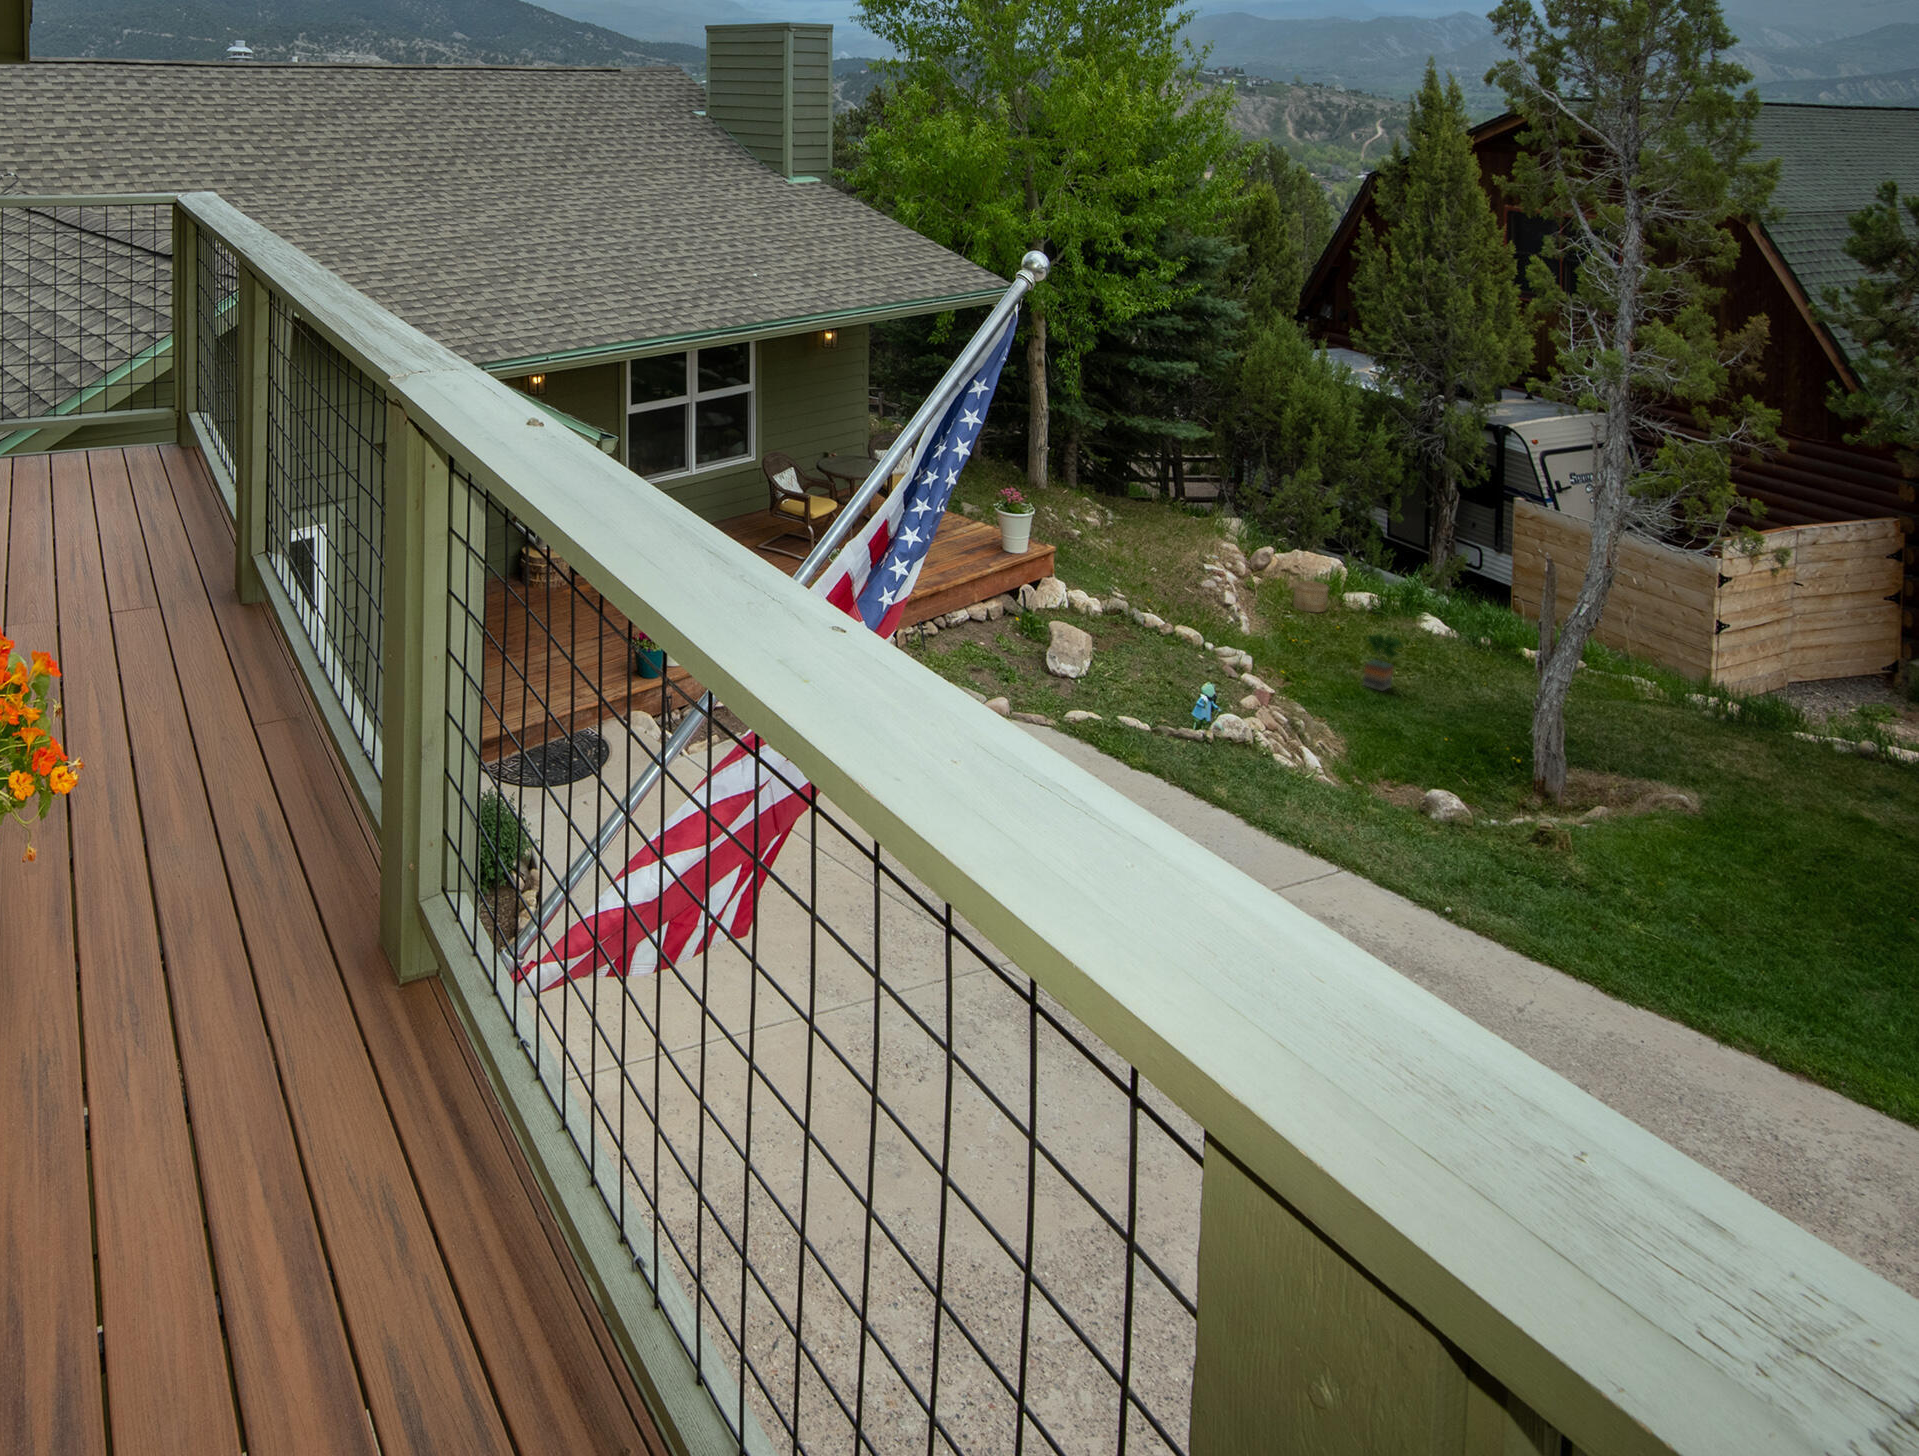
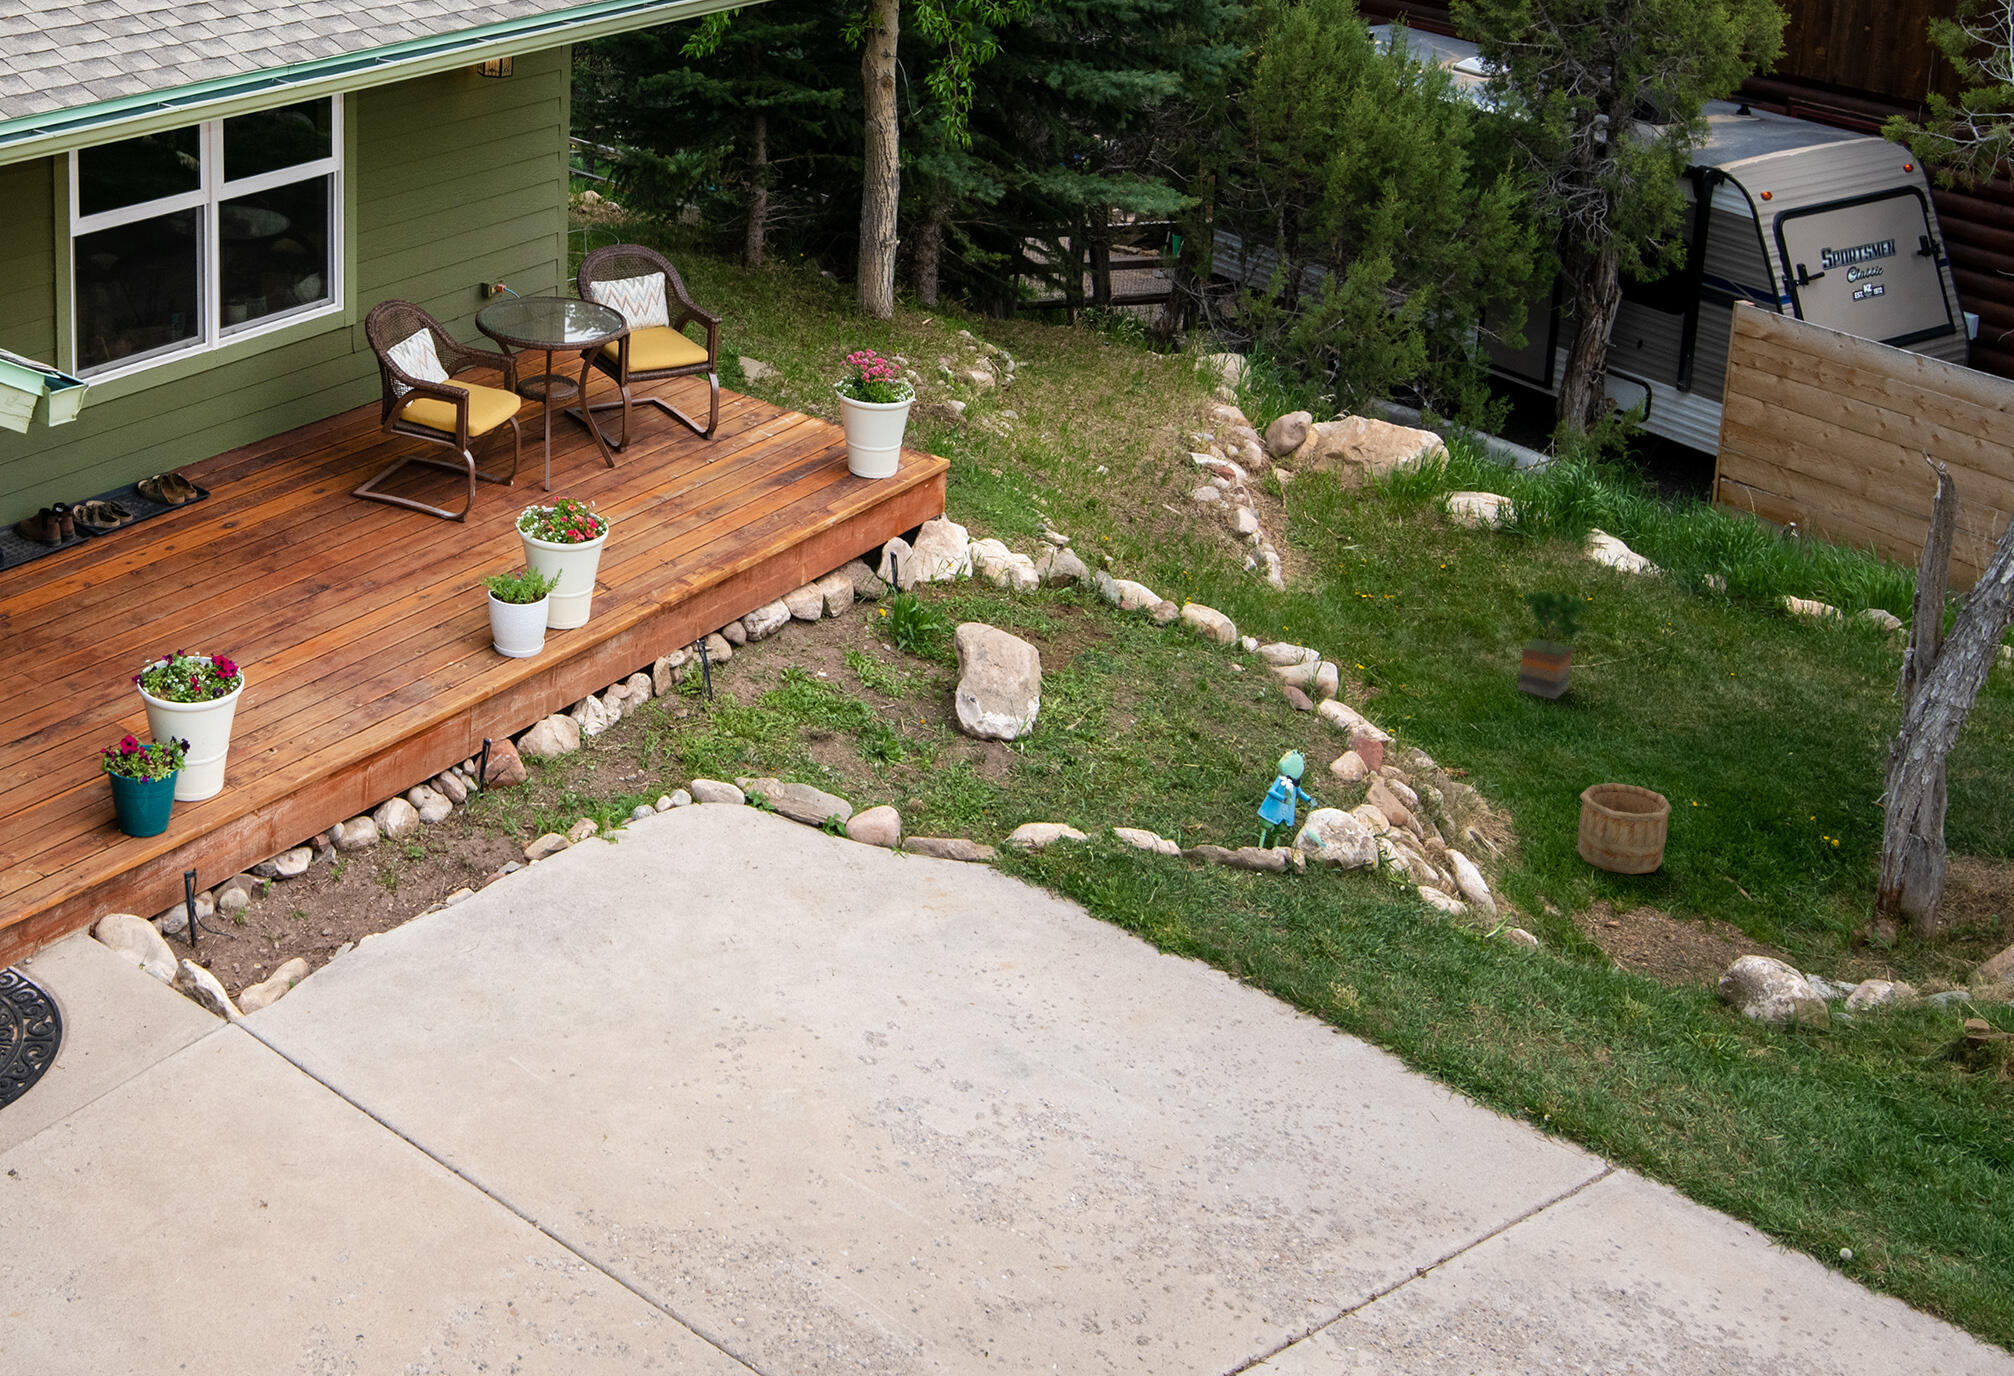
wooden bucket: present [1293,581,1329,612] -> present [1578,783,1672,874]

